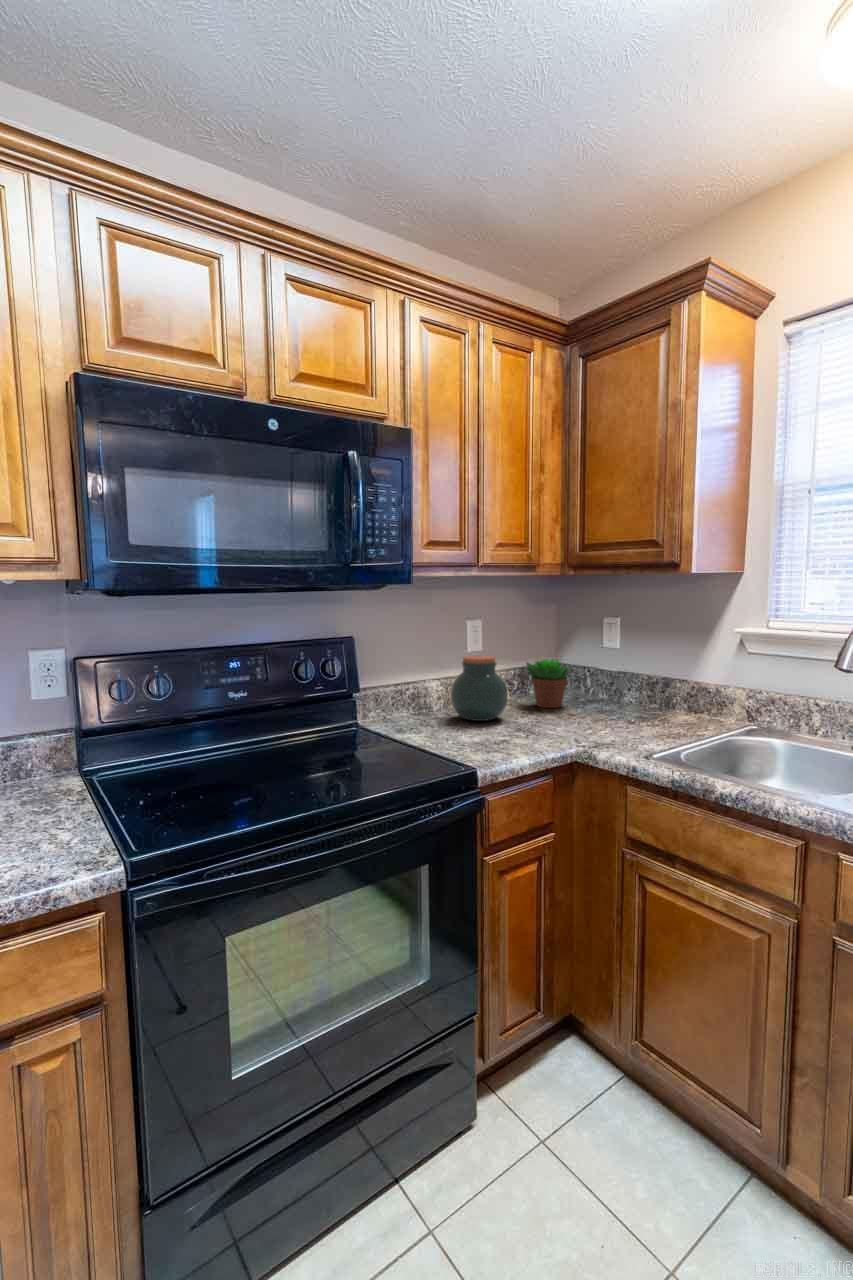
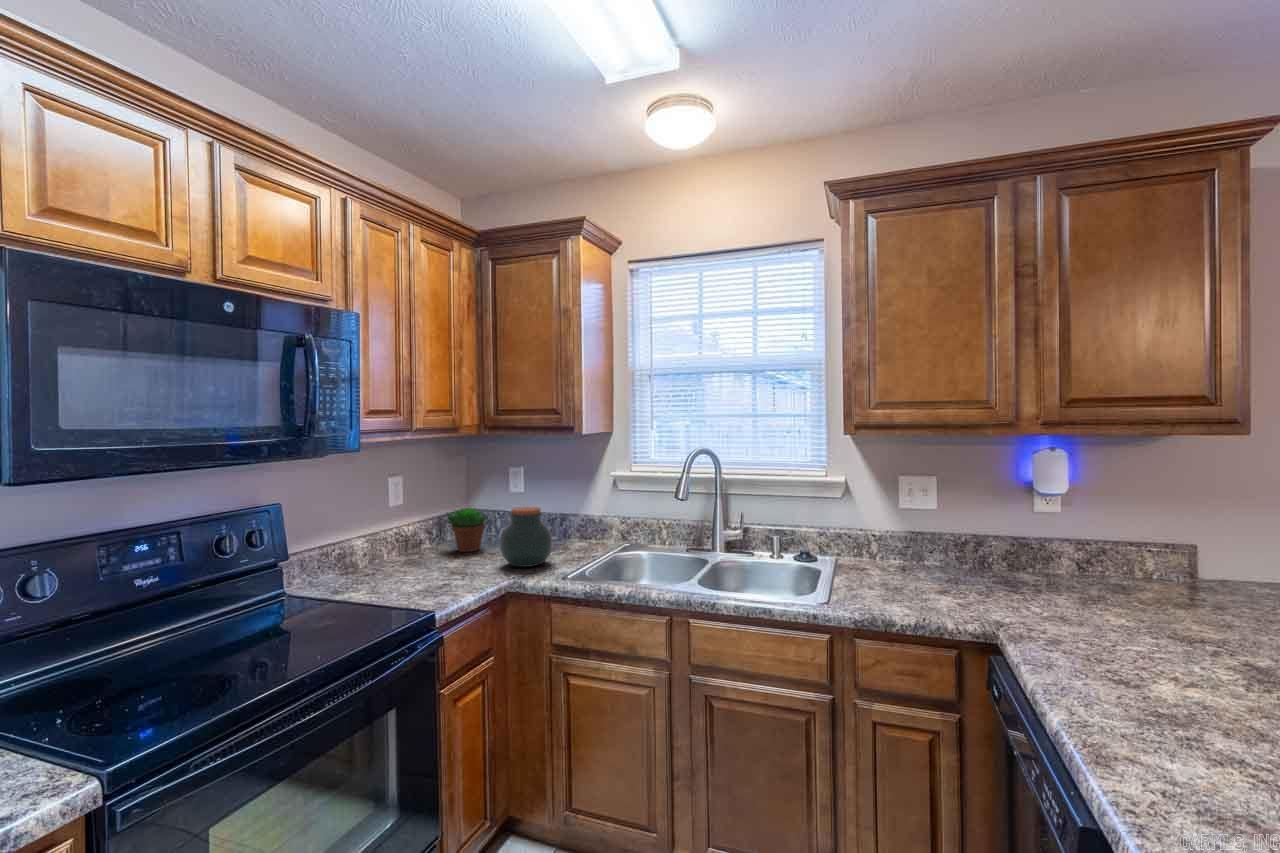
jar: present [451,655,508,721] -> present [500,507,552,567]

